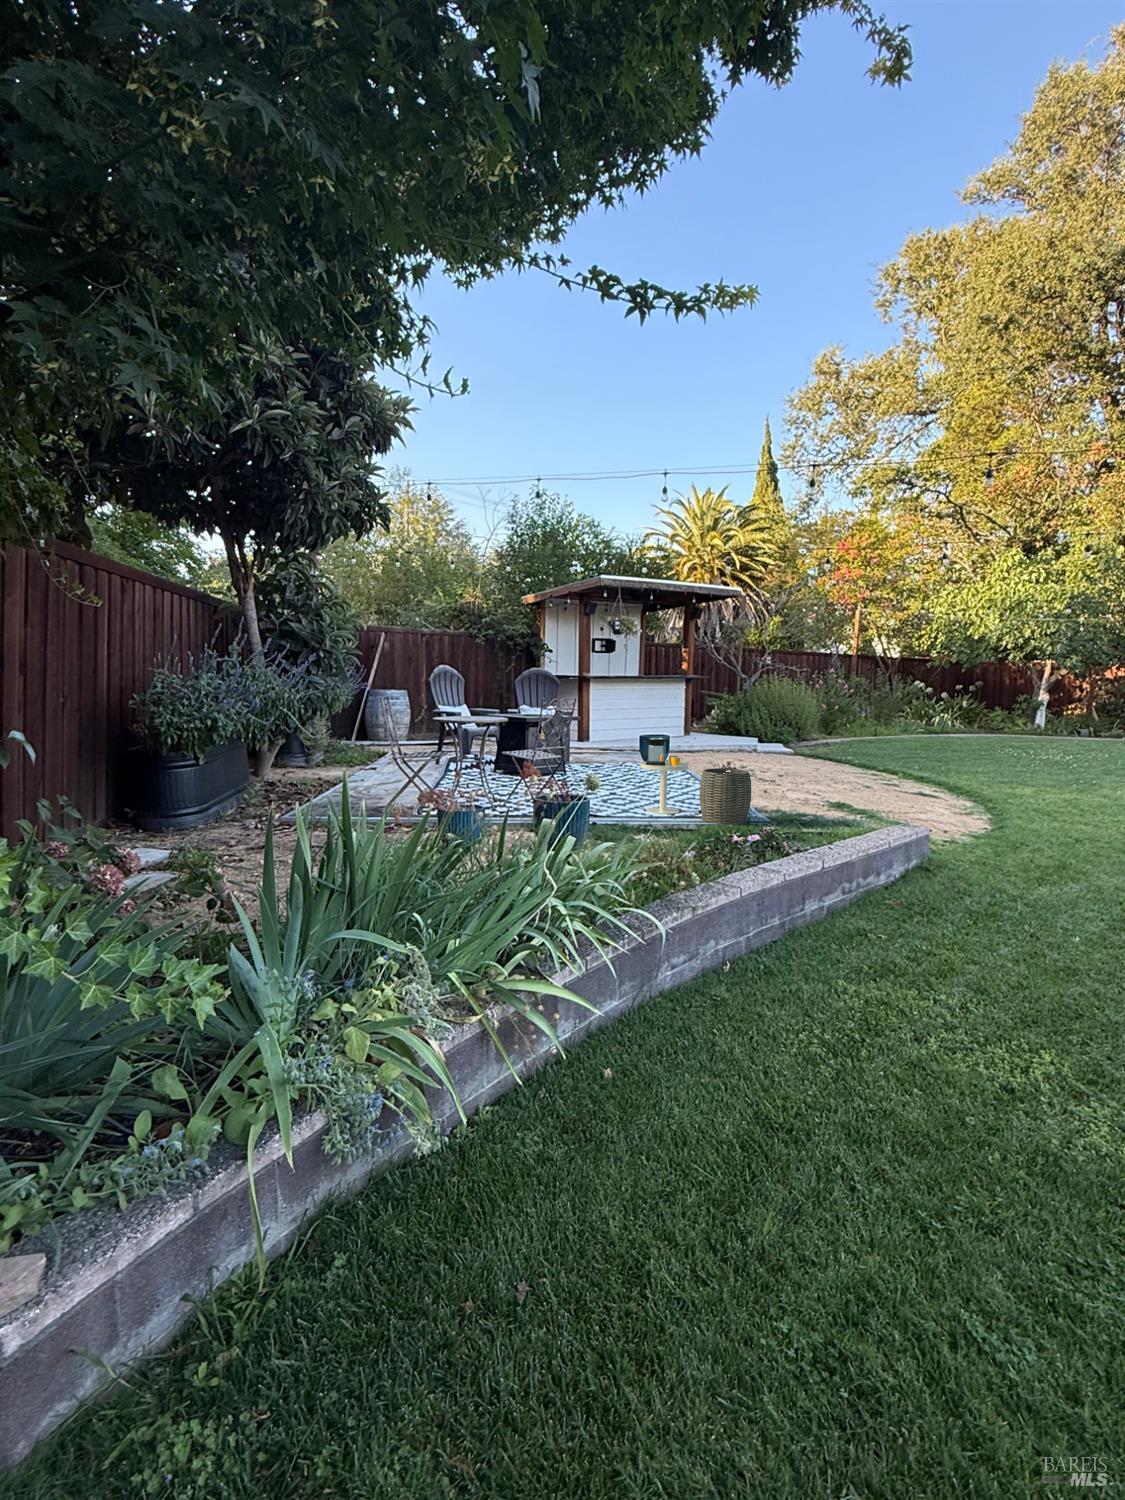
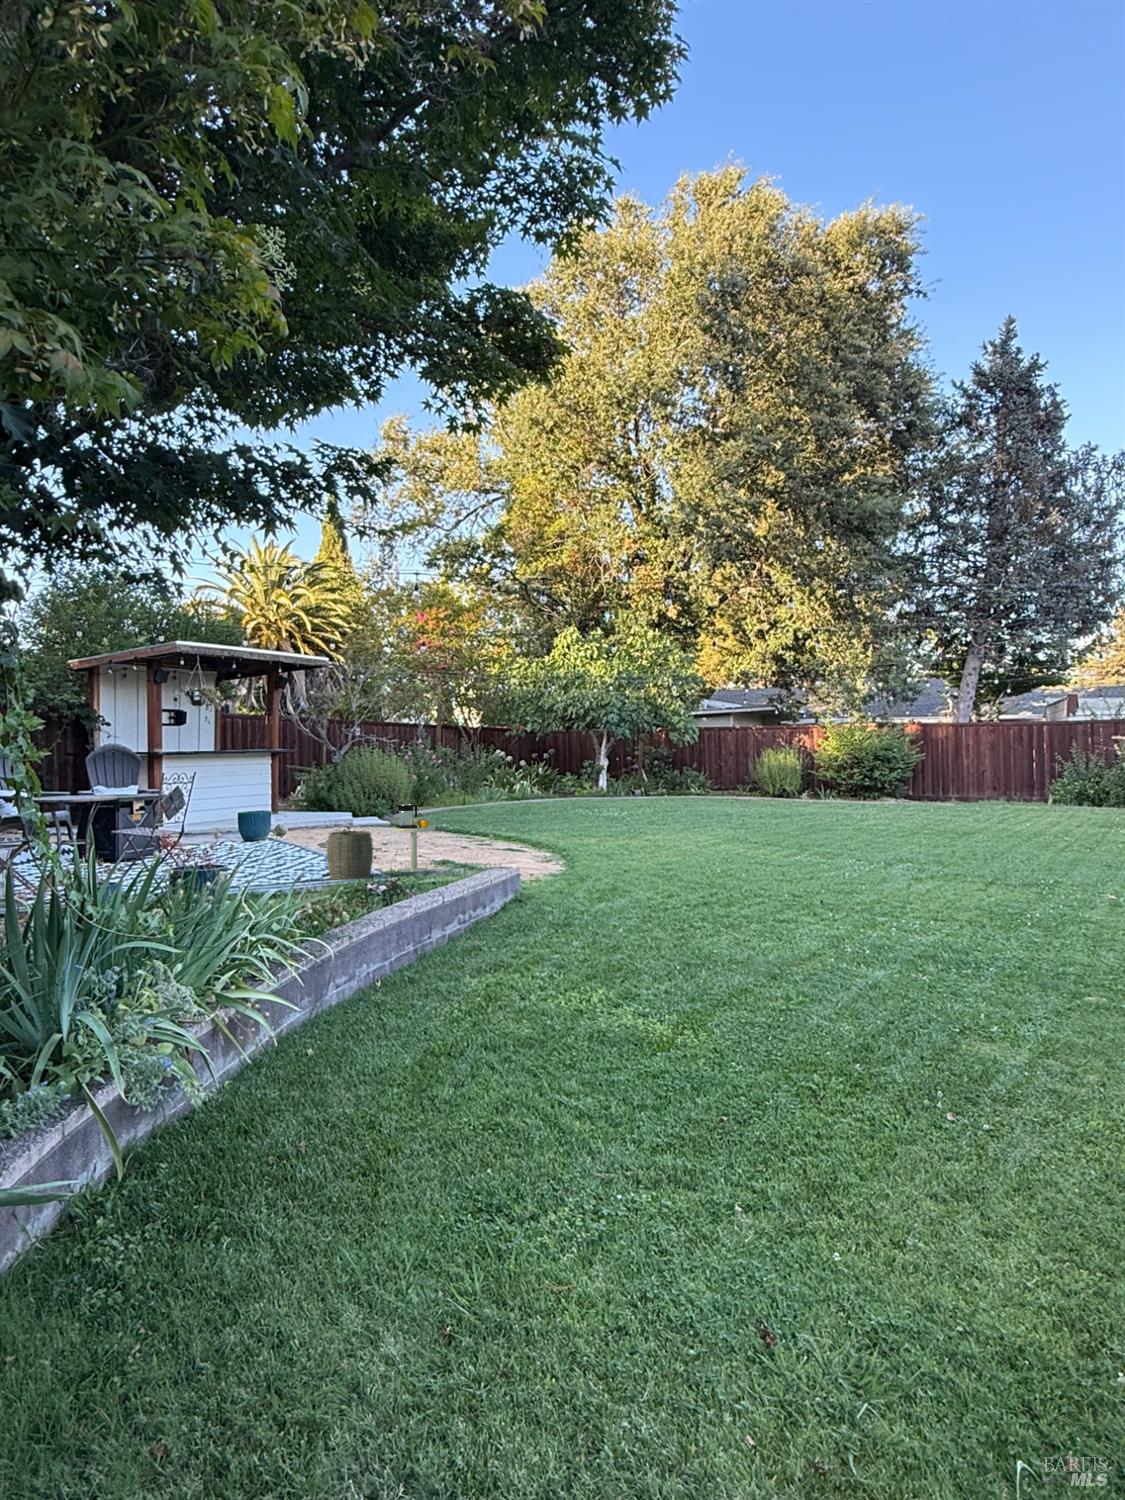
side table: present [640,738,688,814] -> present [392,804,435,872]

